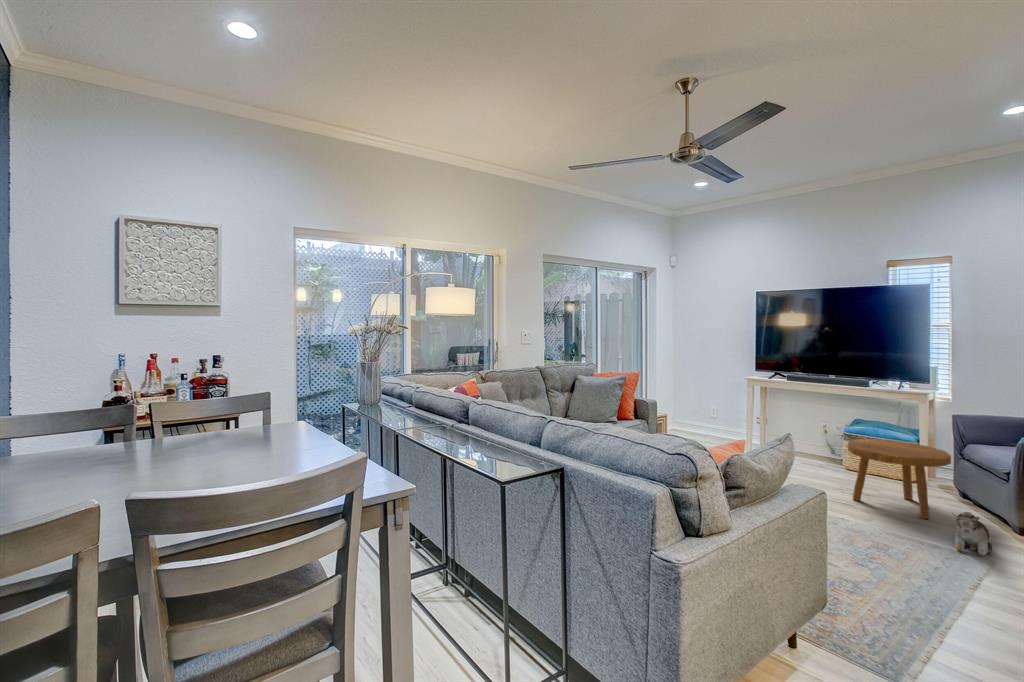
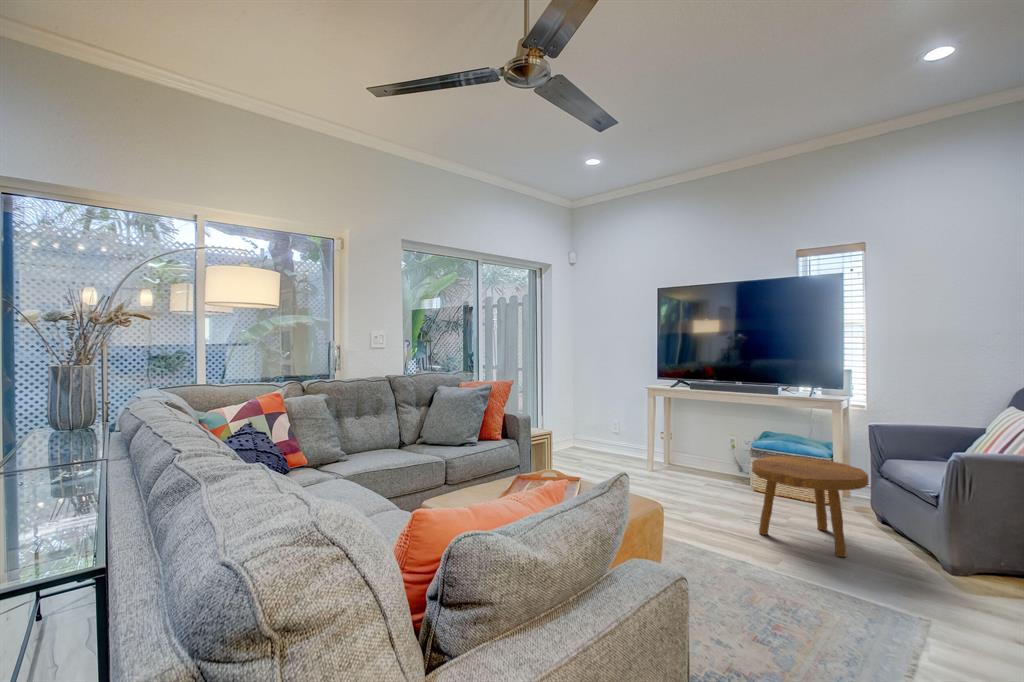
plush toy: present [953,512,992,556] -> none [872,552,921,610]

